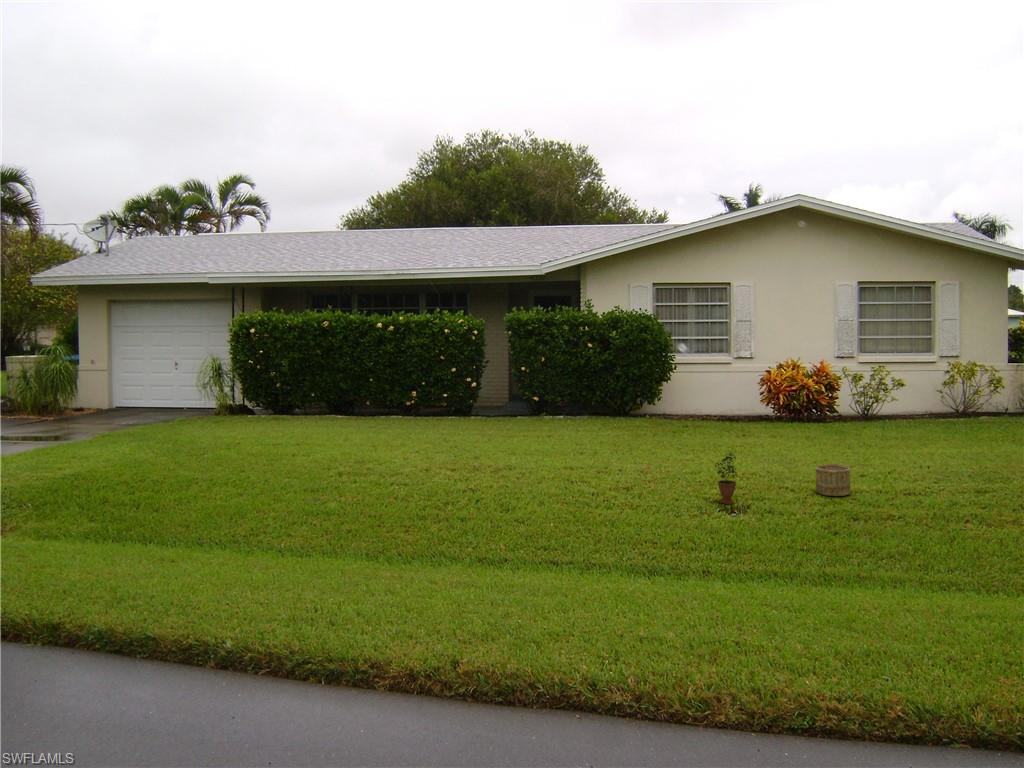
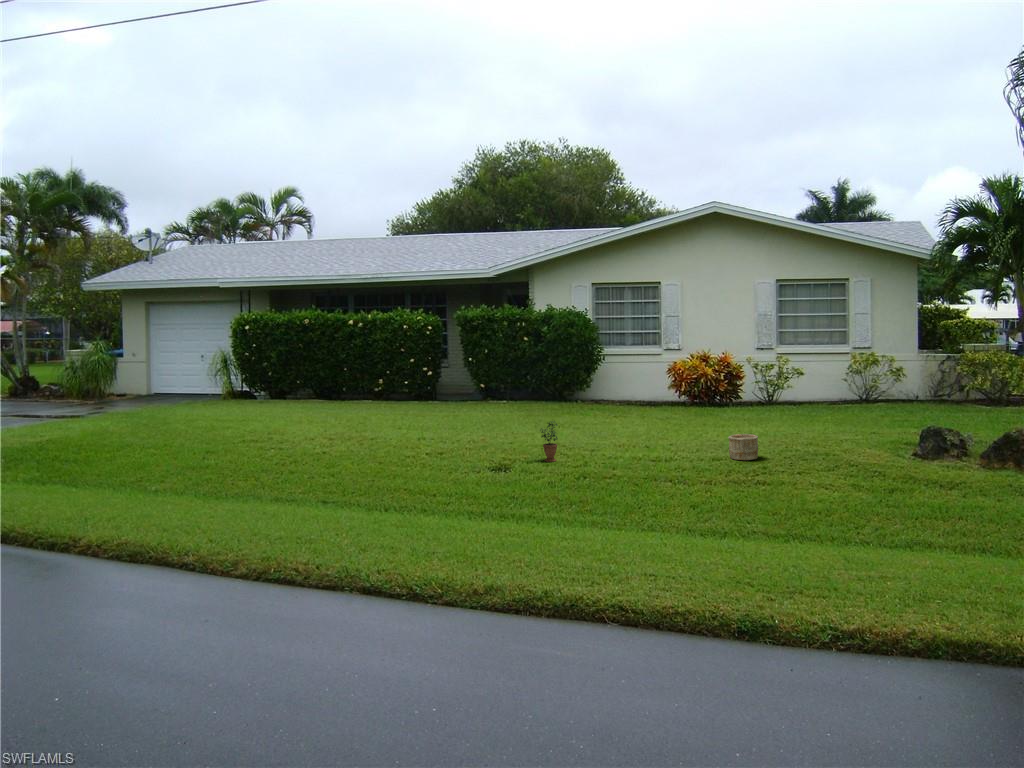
wooden bucket: present [815,464,851,496] -> present [728,434,758,460]

